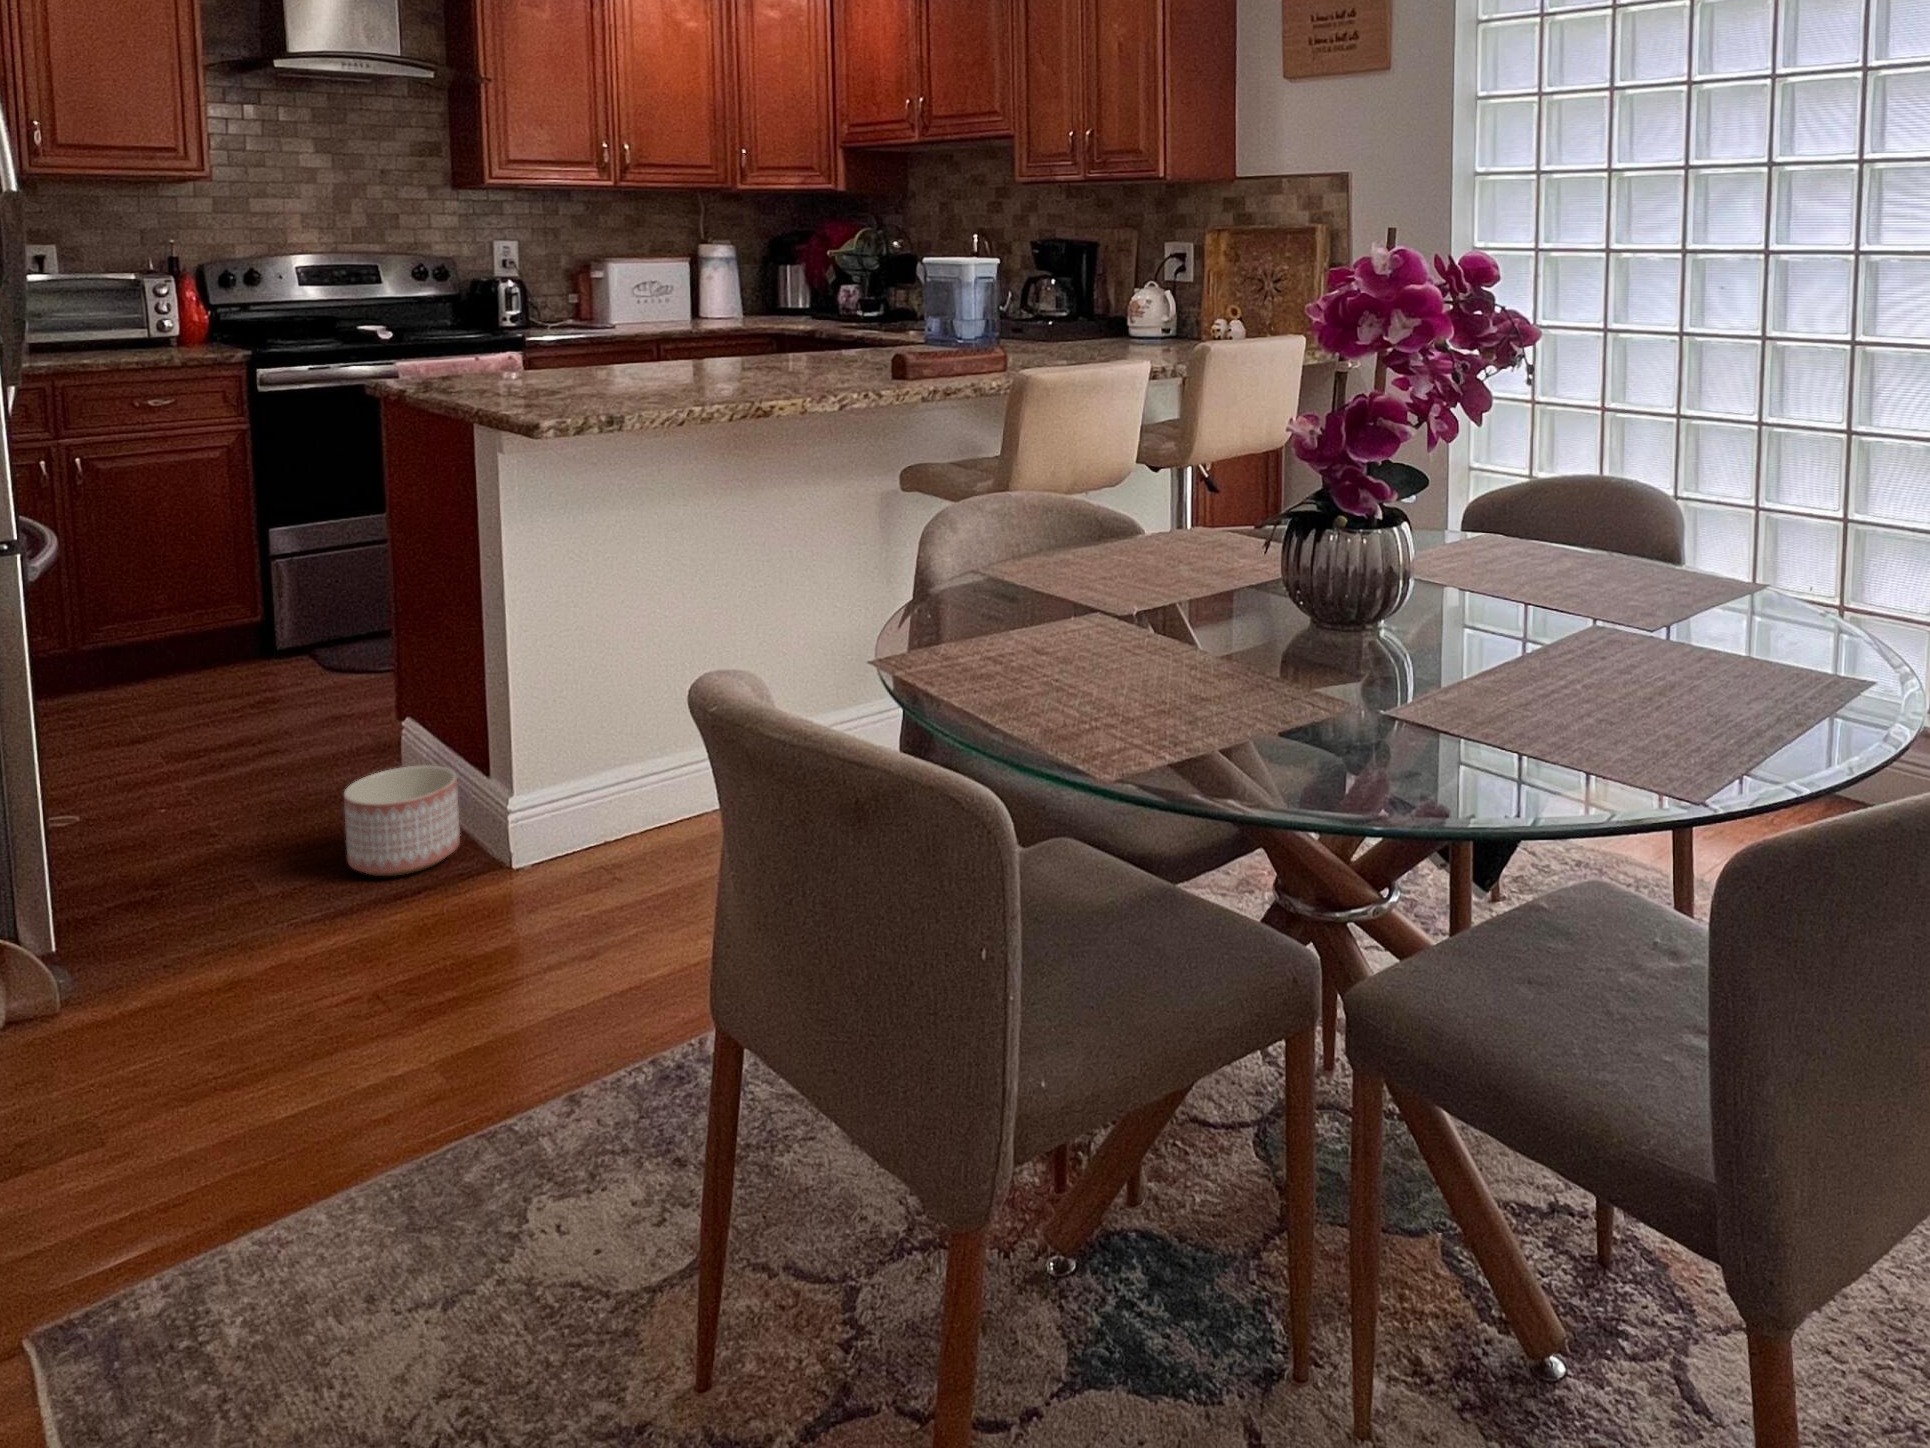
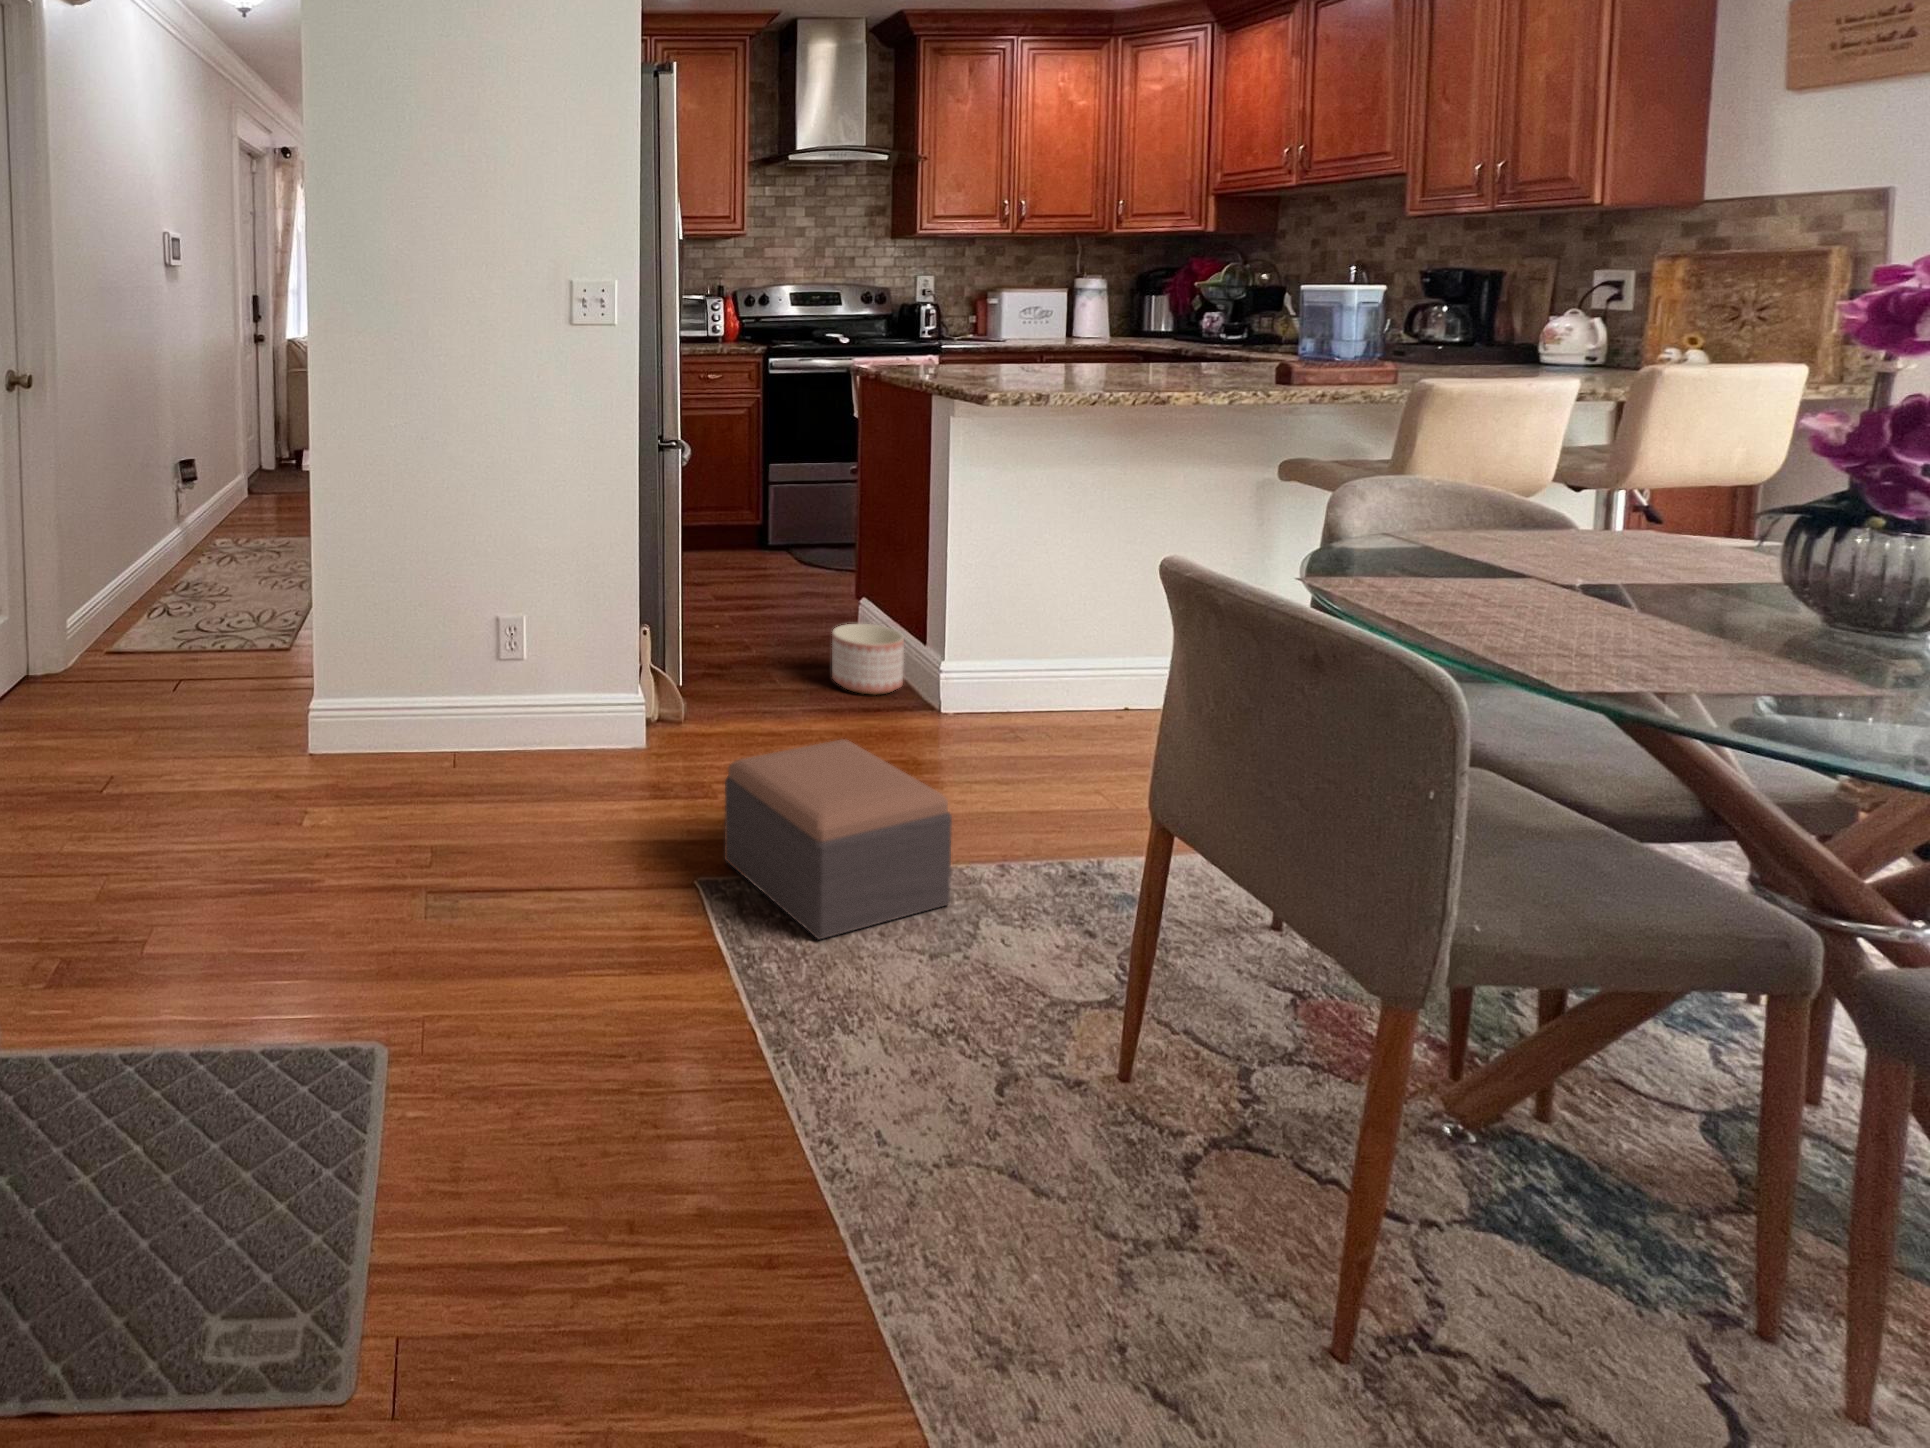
footstool: none [83,995,489,1366] -> present [725,739,952,940]

